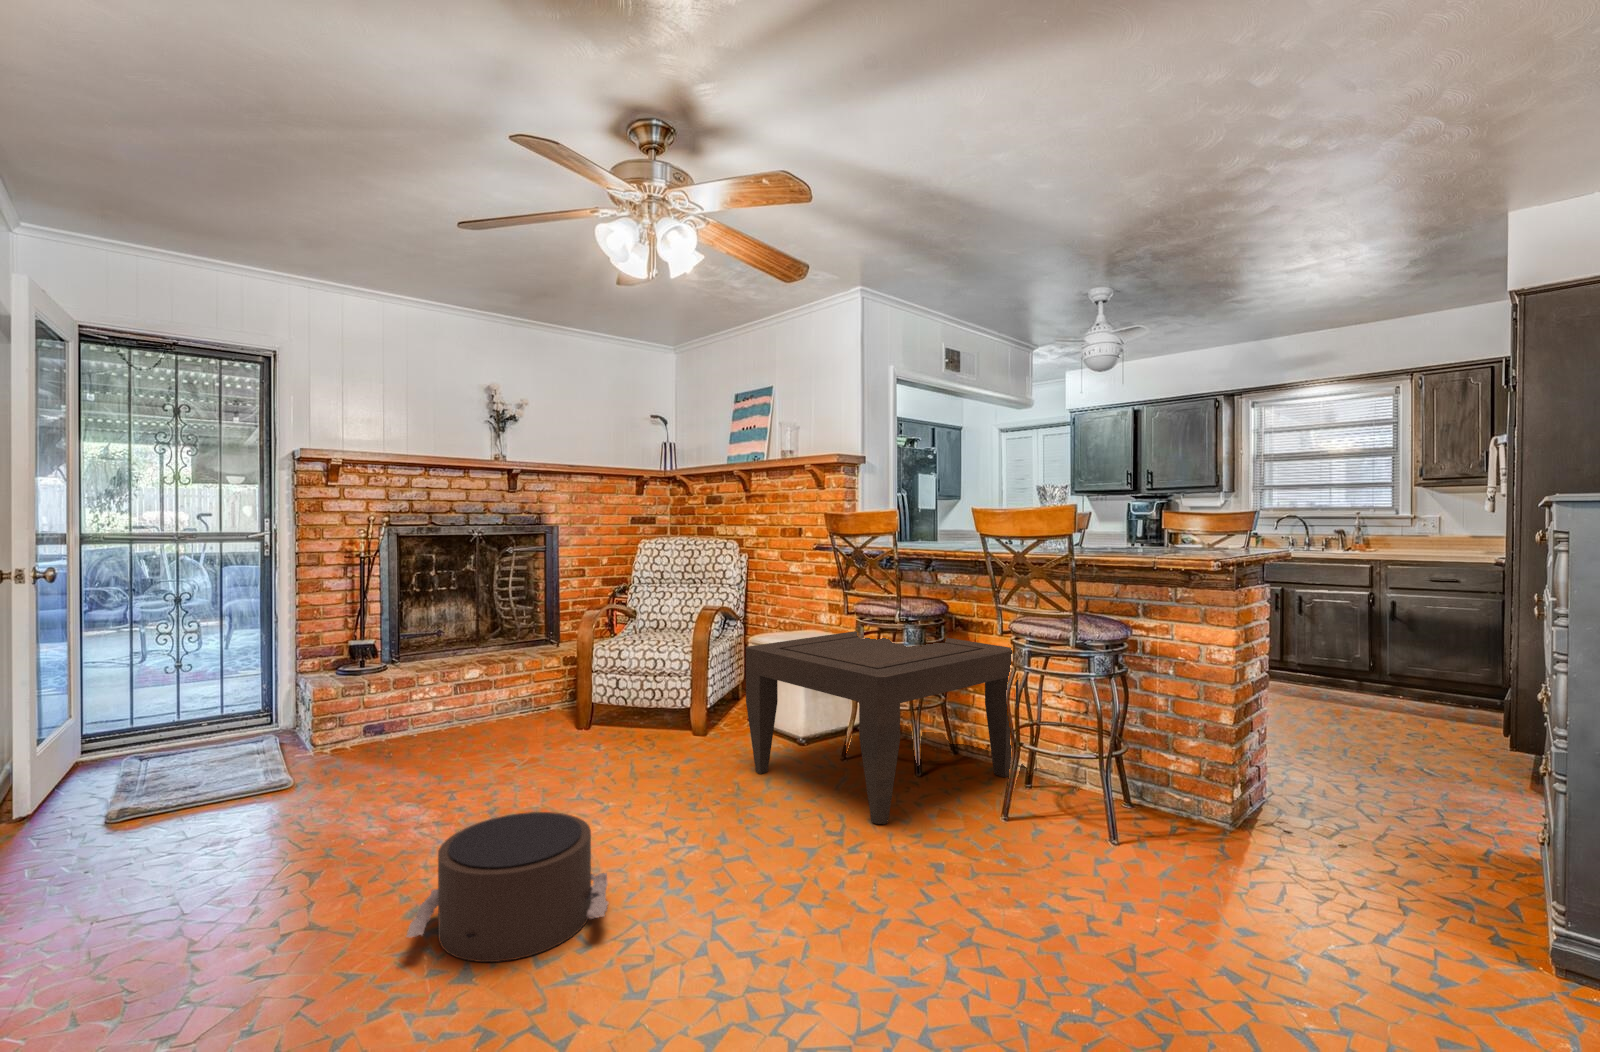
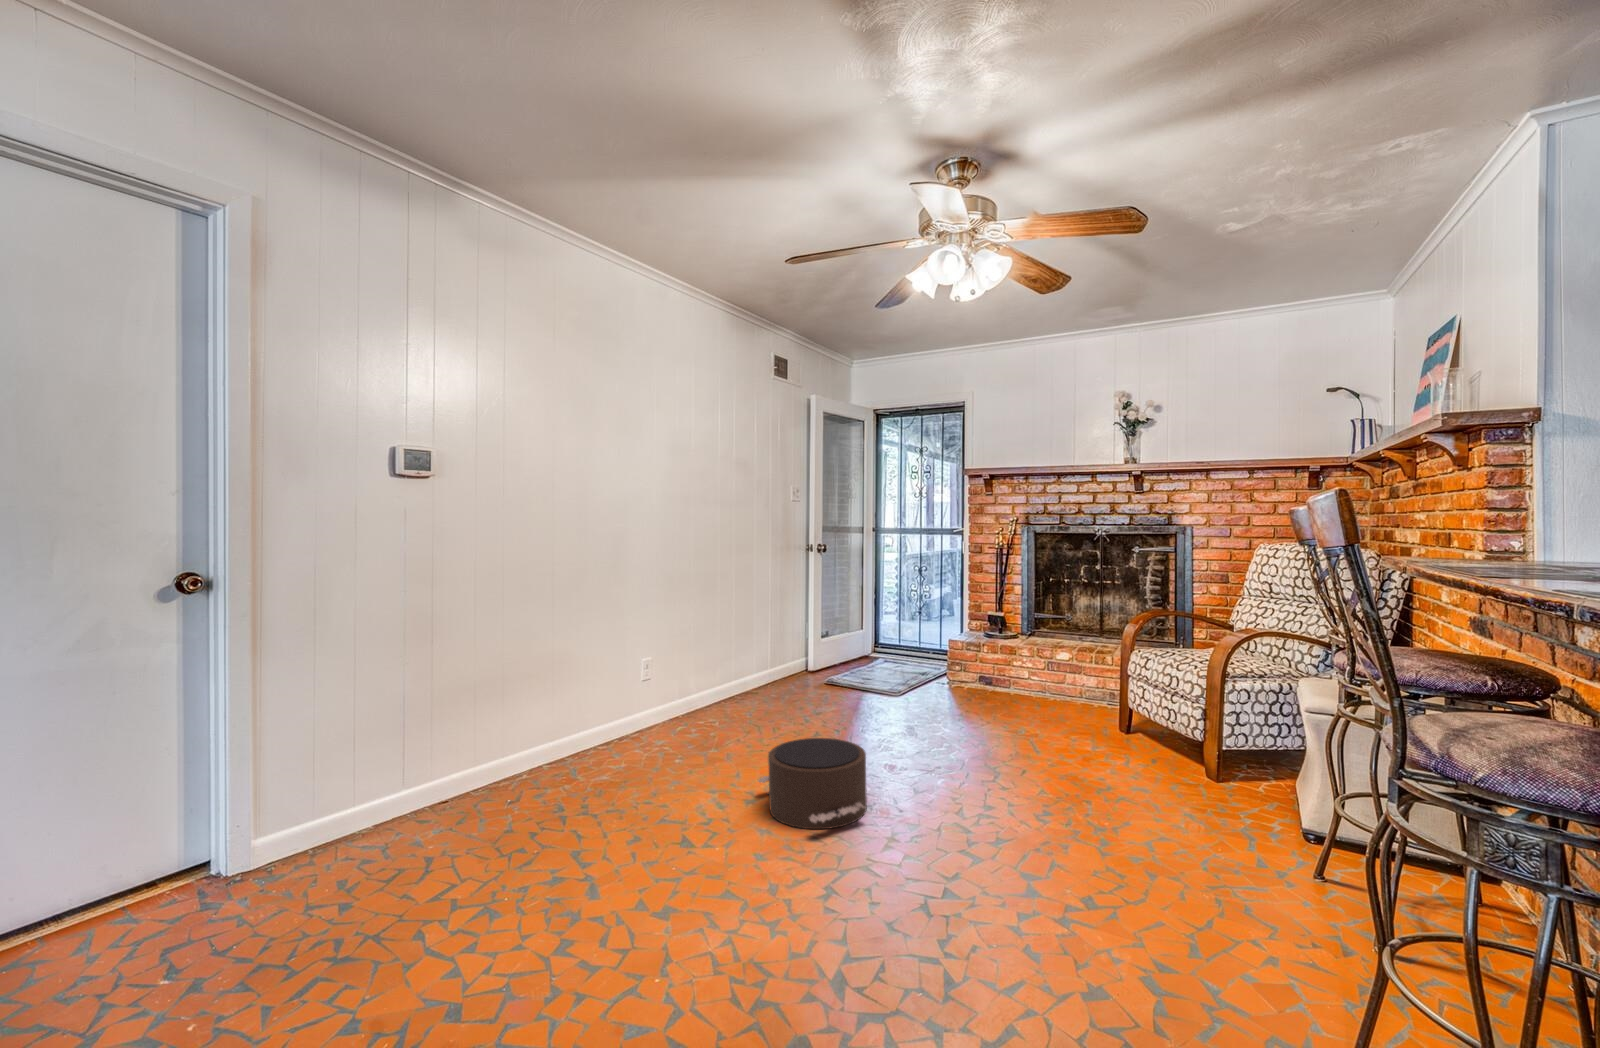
coffee table: present [746,631,1019,824] -> none [1122,676,1546,1022]

